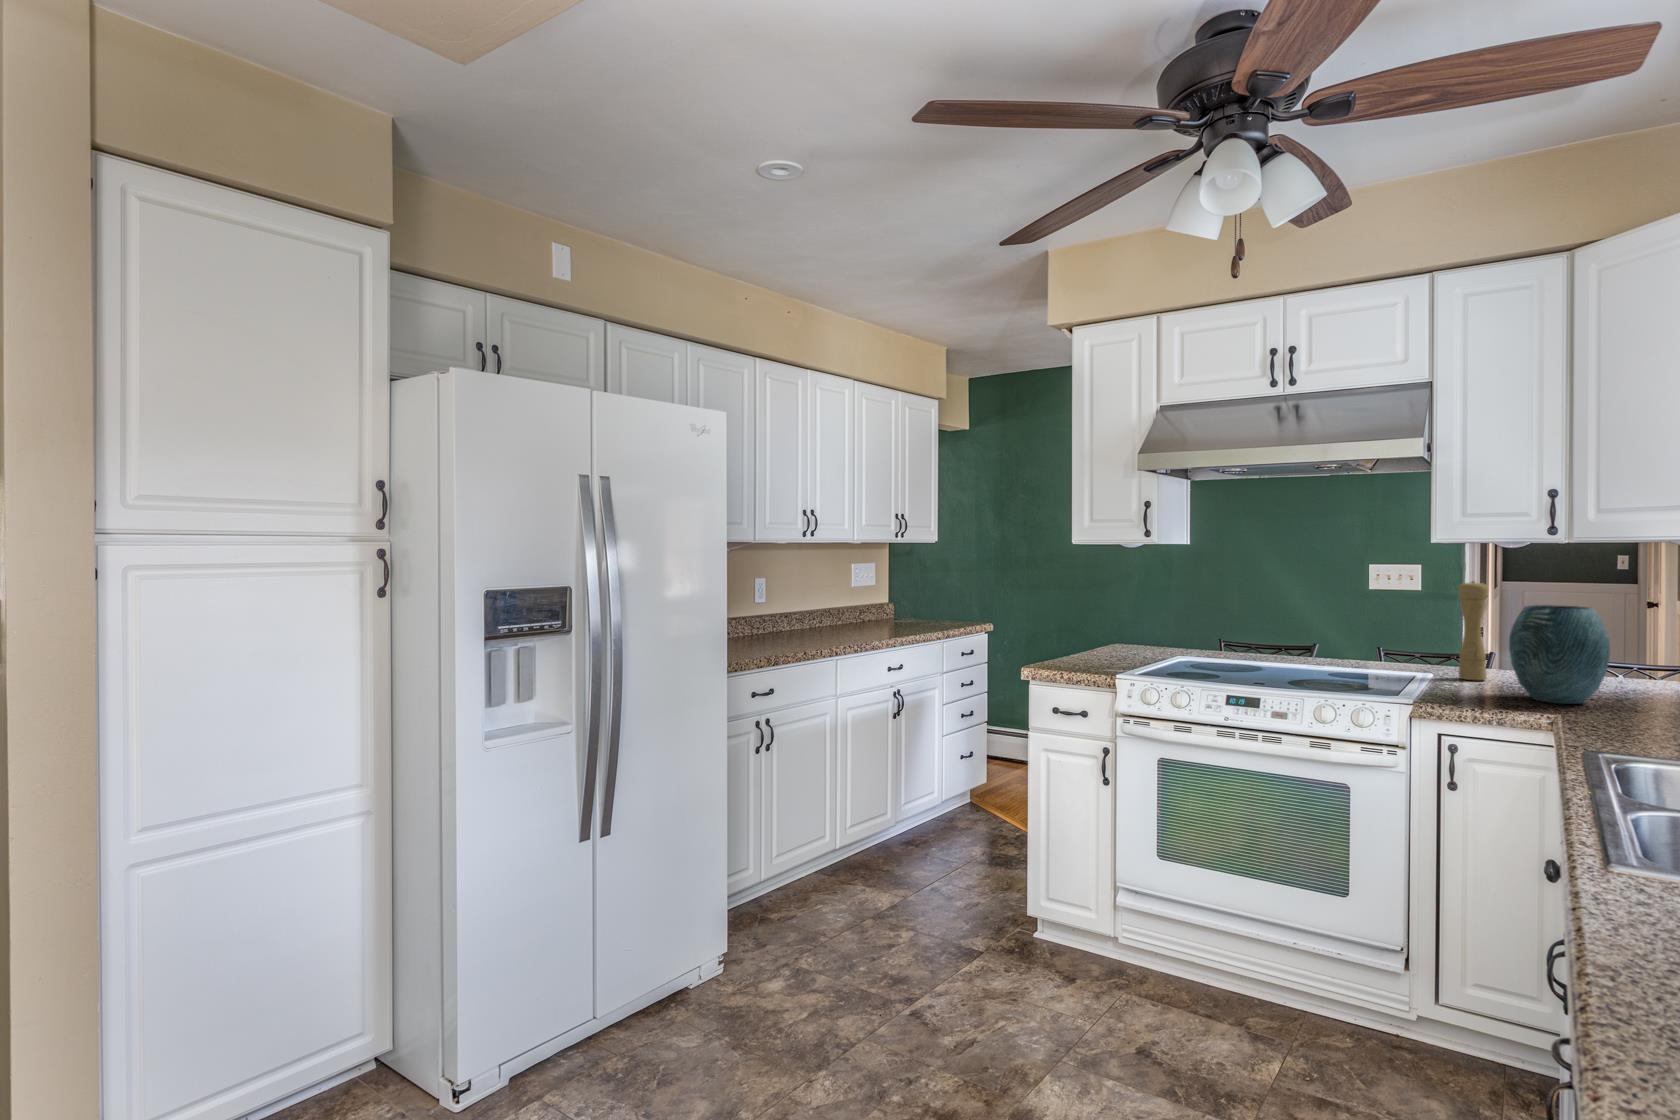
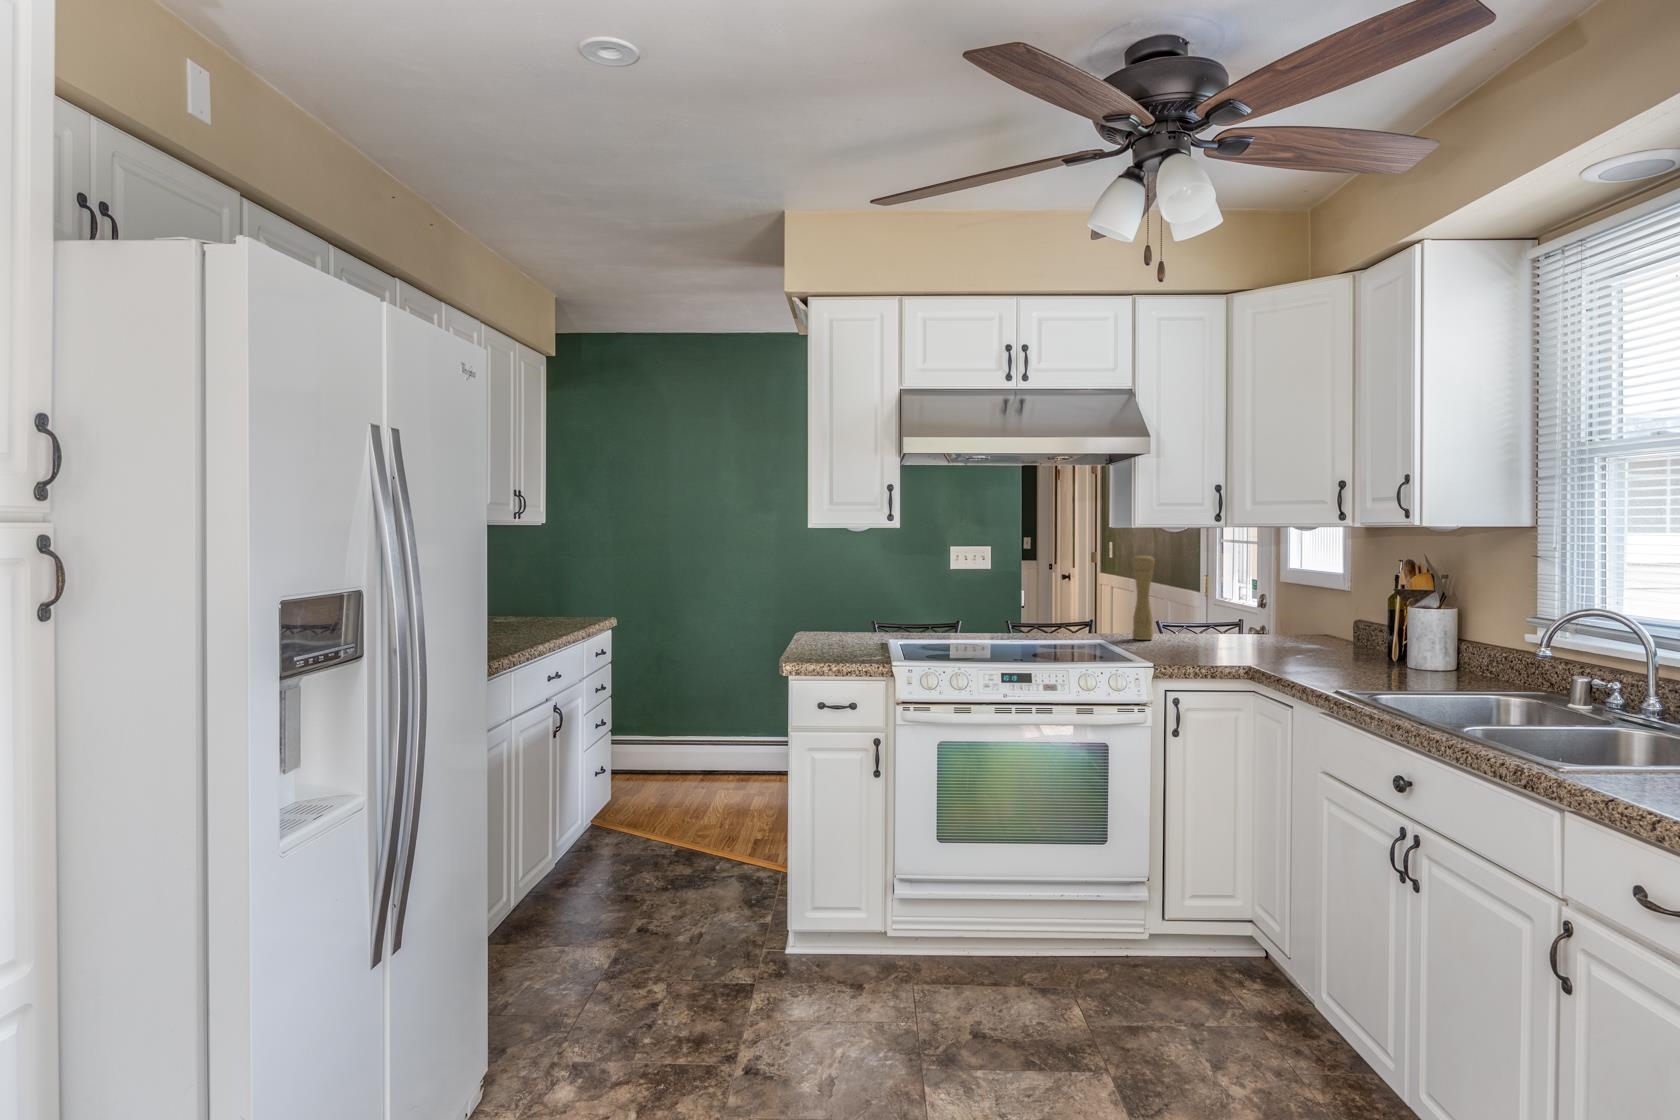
vase: present [1509,605,1610,704] -> none [1194,574,1263,655]

